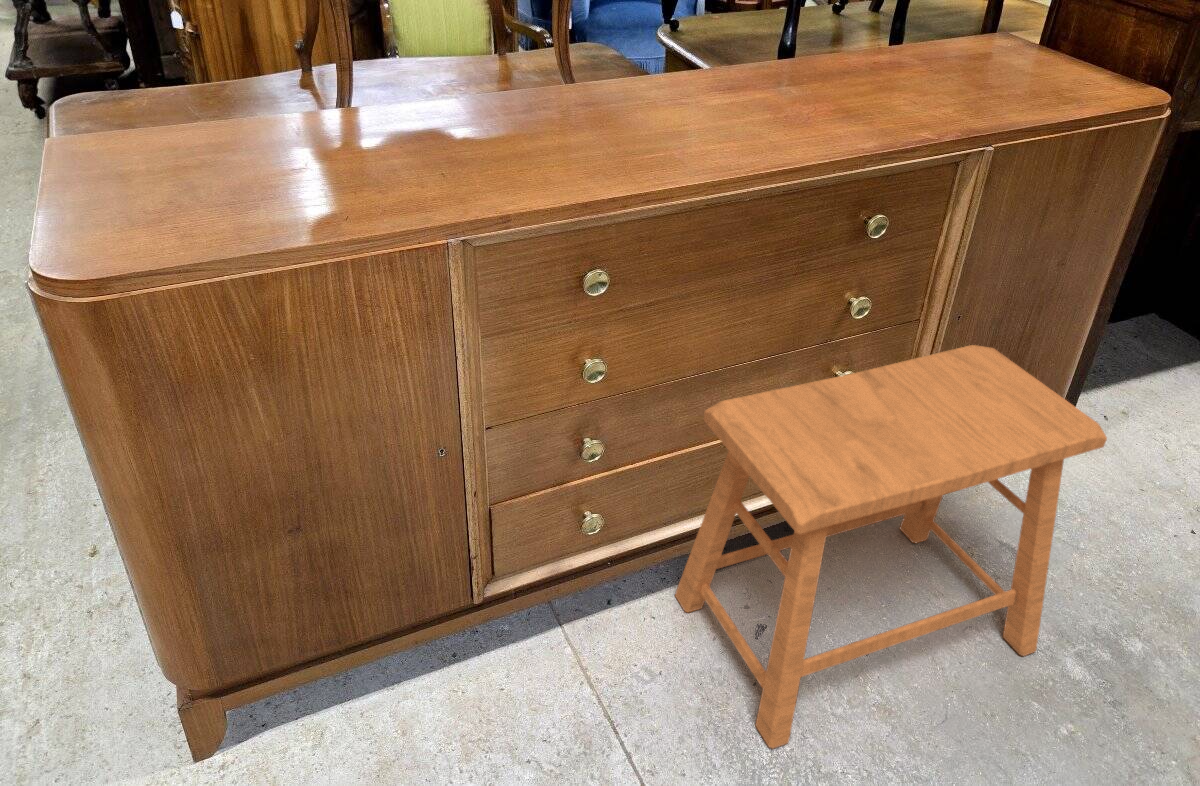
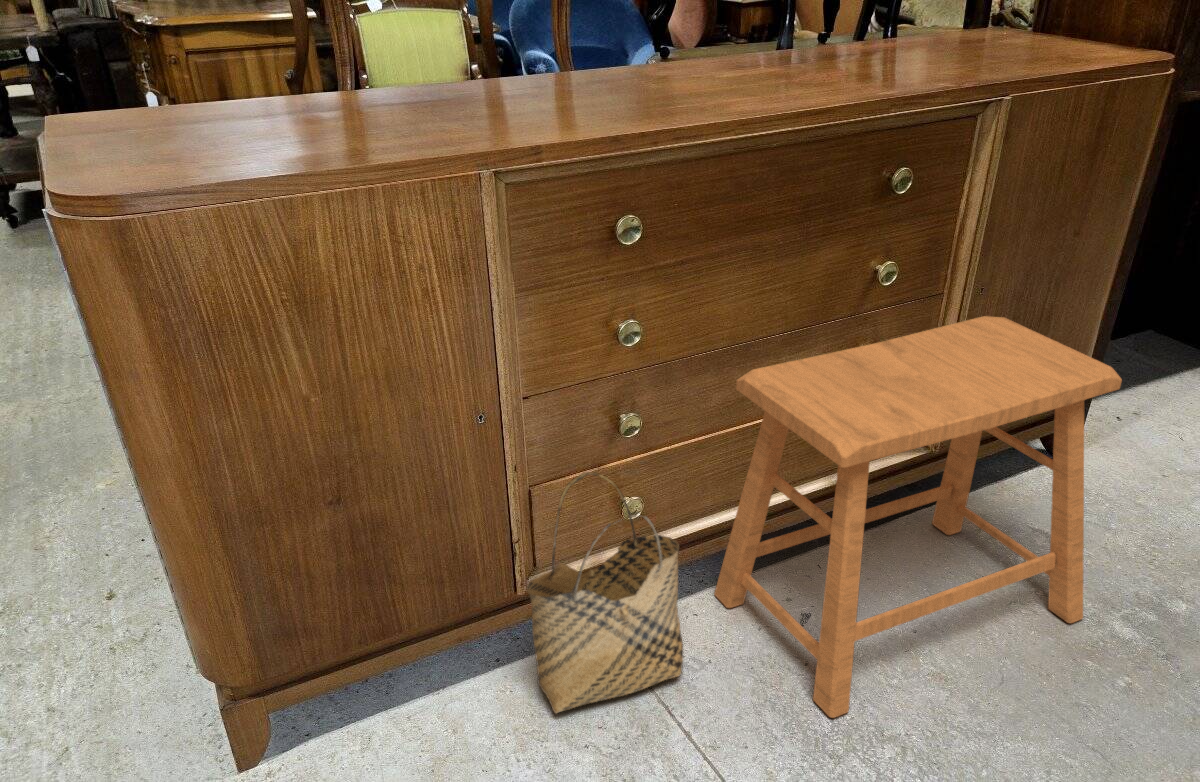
woven basket: none [475,497,634,724] -> present [526,472,683,713]

